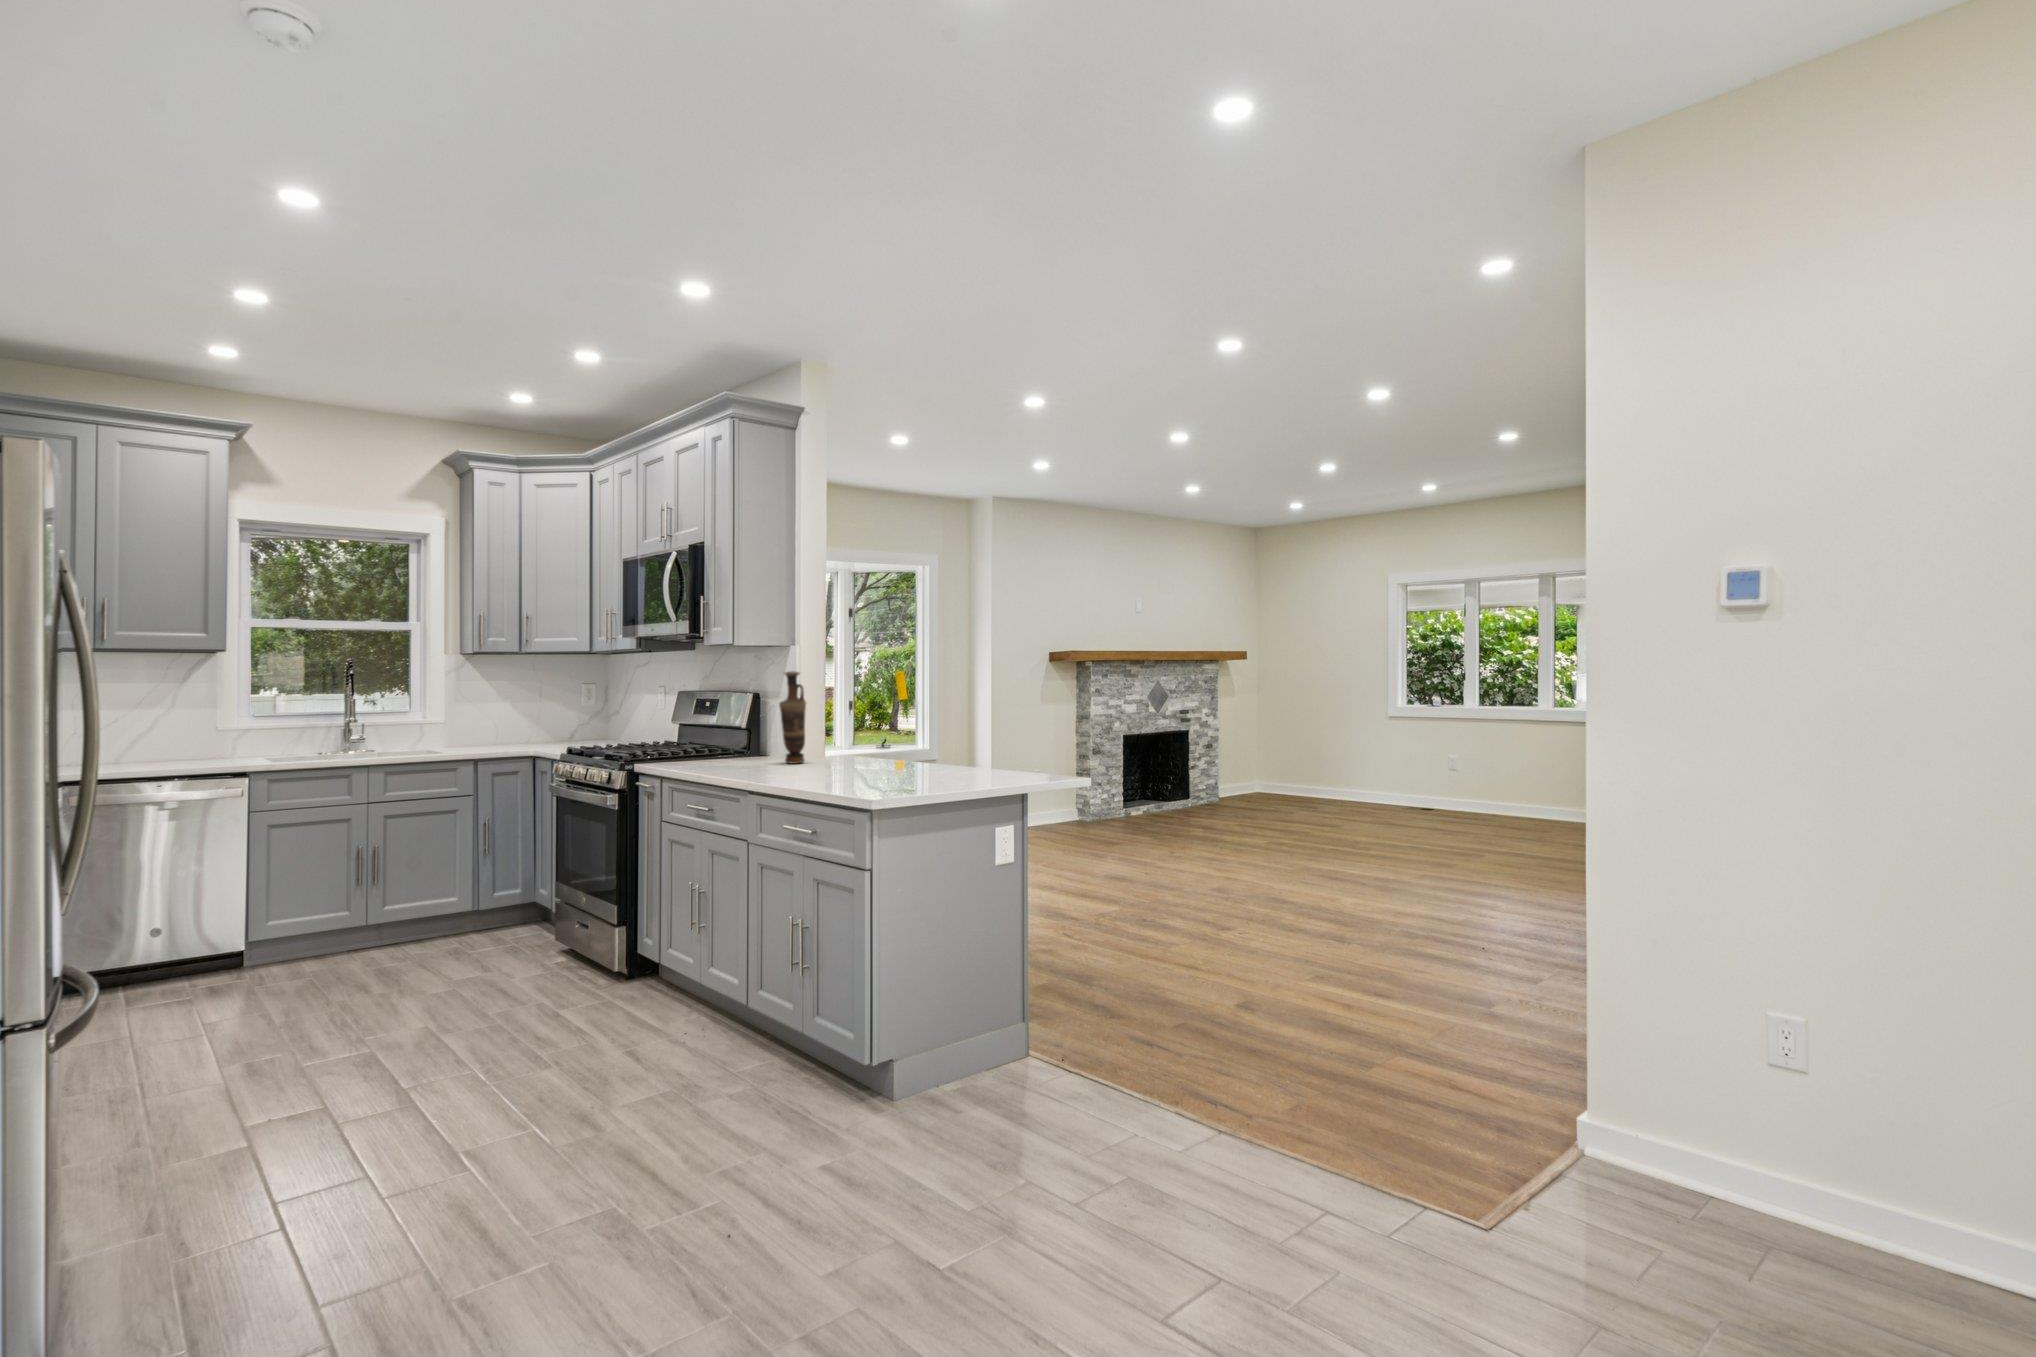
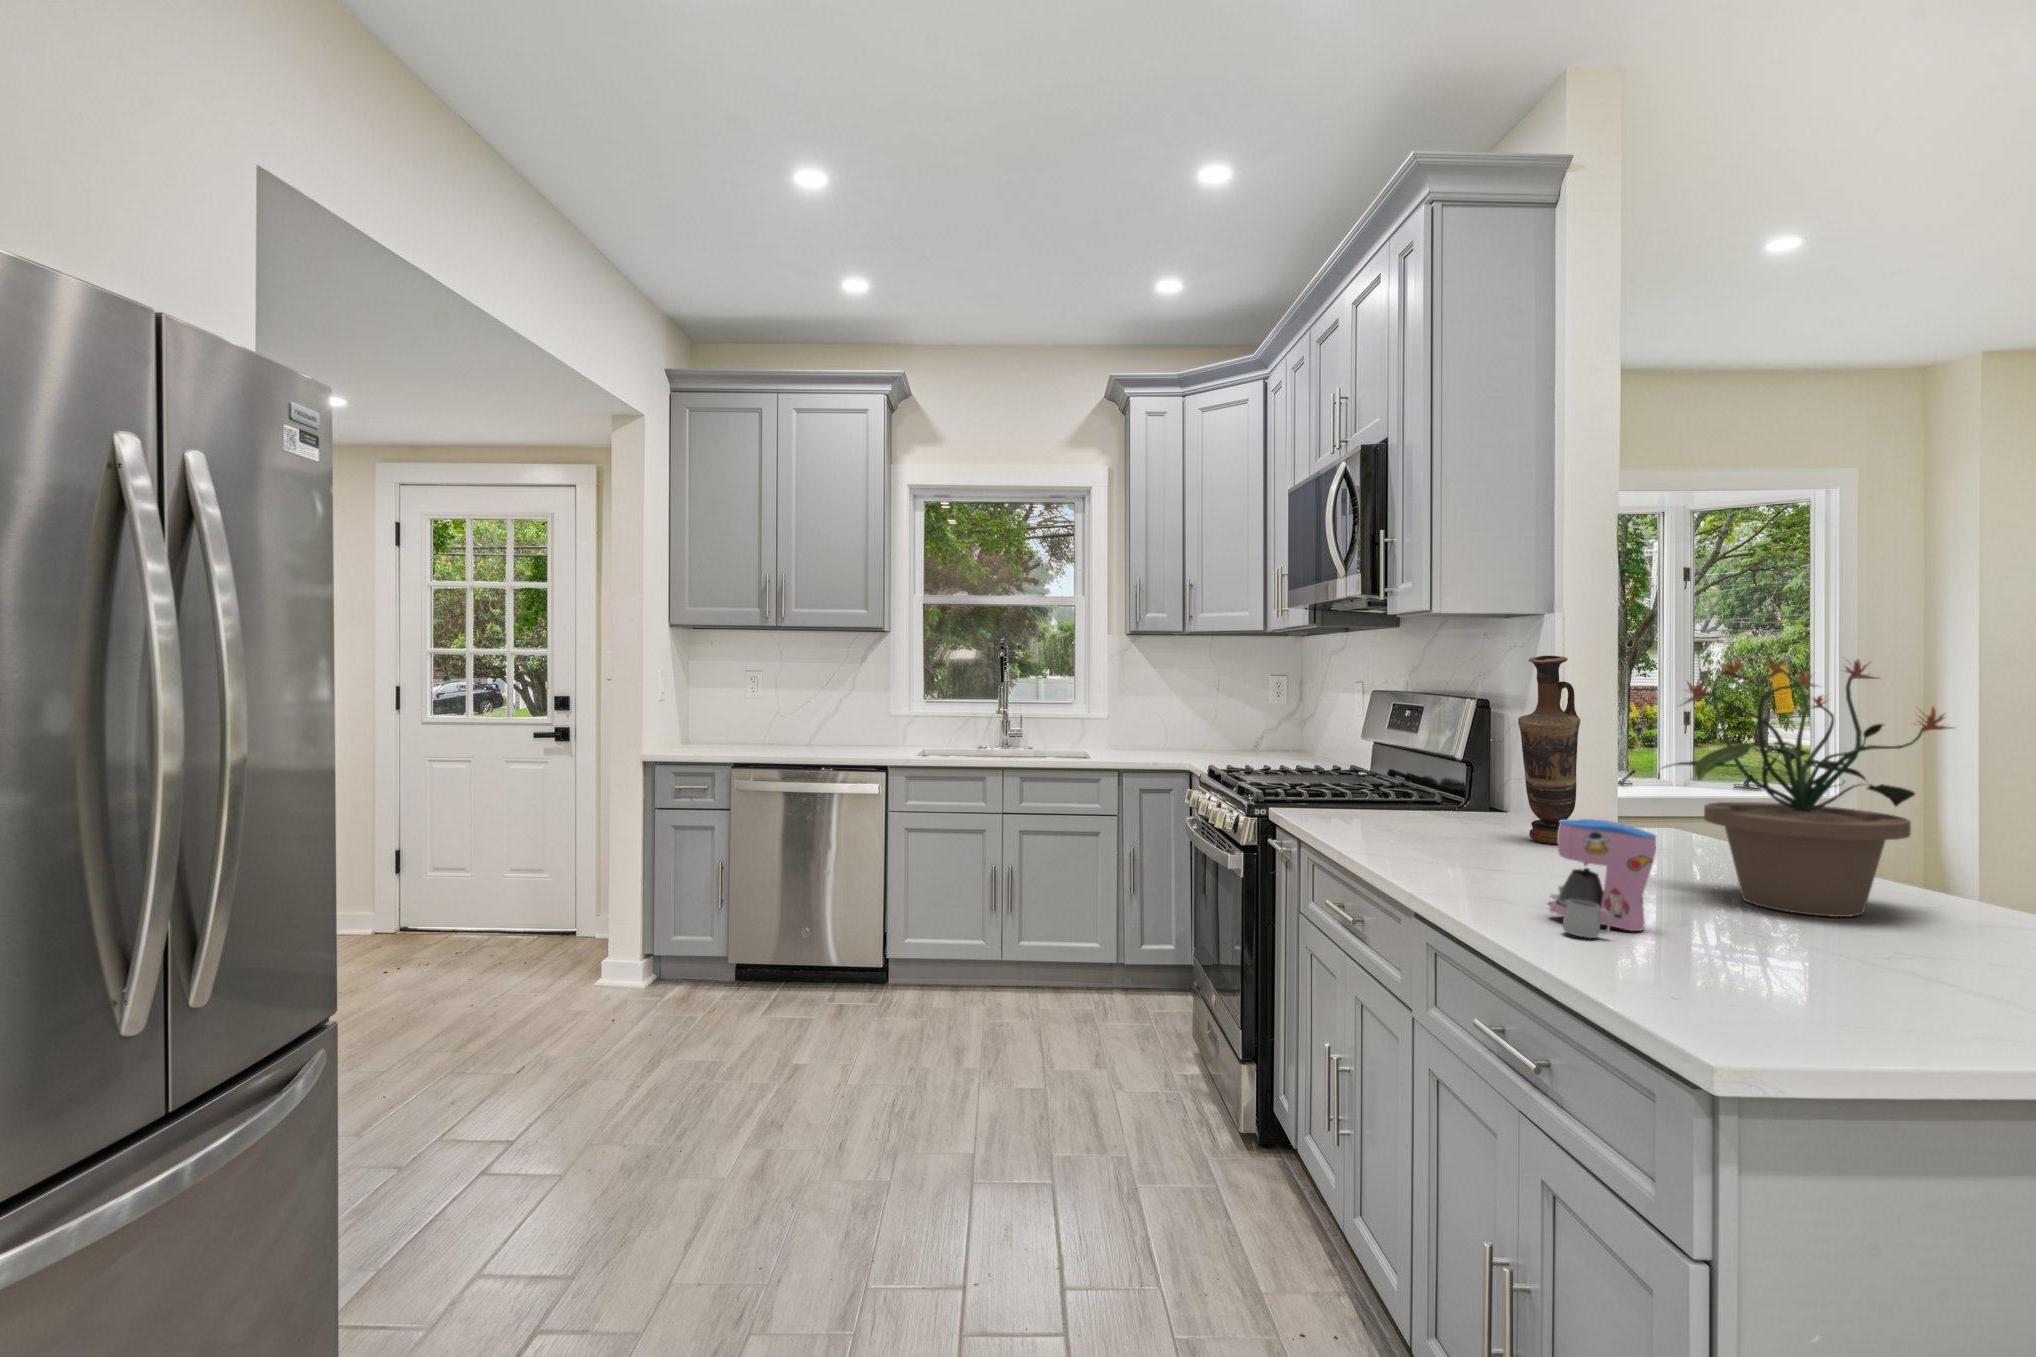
potted plant: none [839,670,929,771] -> present [1664,655,1952,917]
coffee maker: none [802,738,840,781] -> present [1549,819,1656,938]

